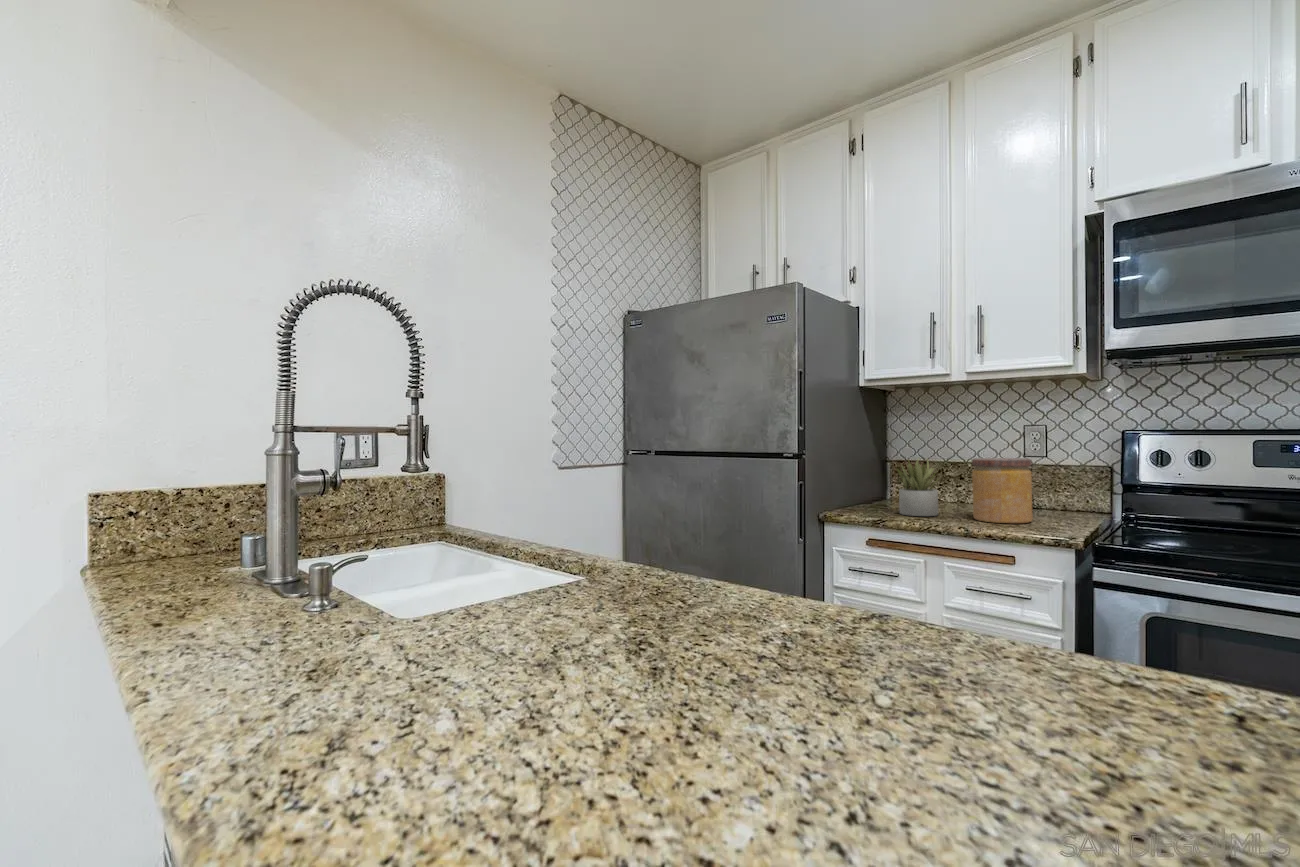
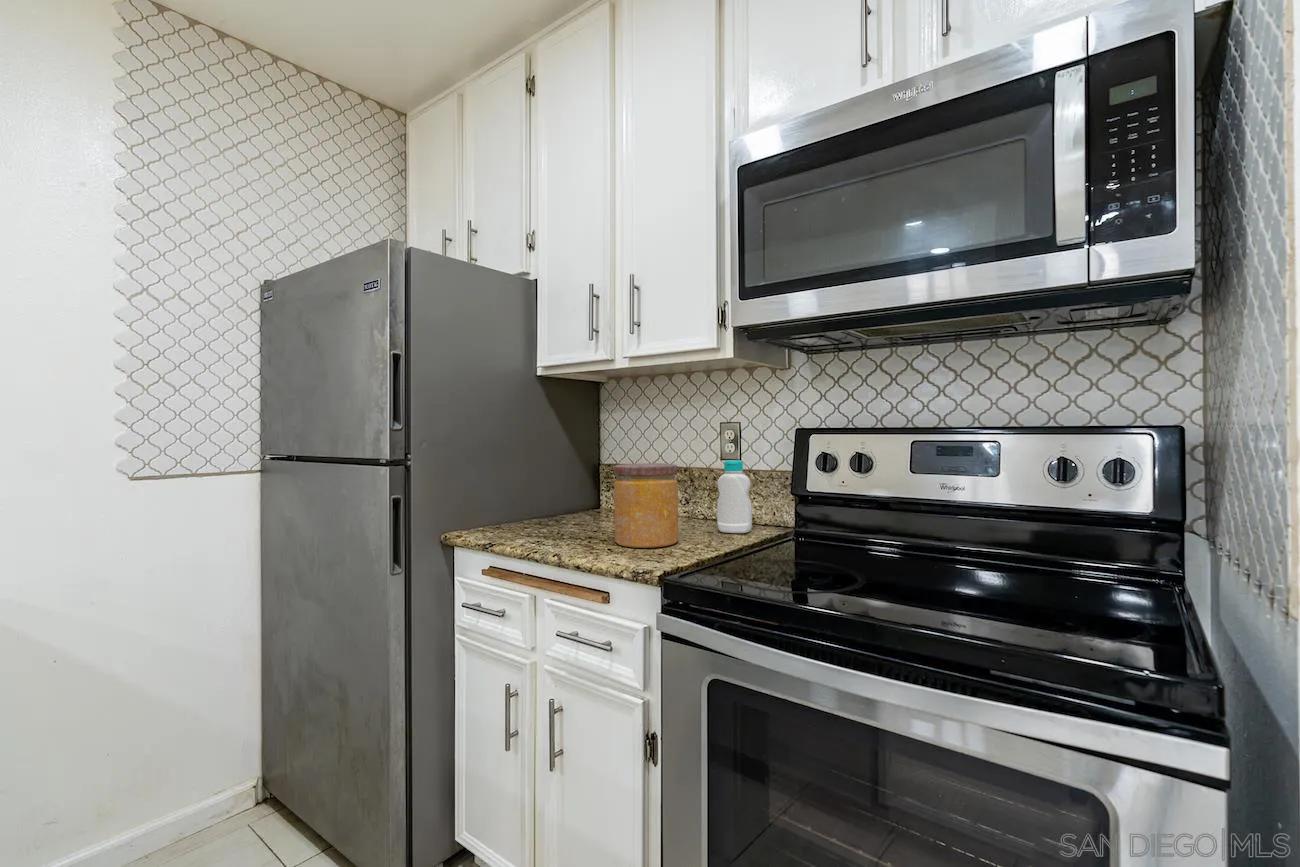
bottle: none [1041,456,1075,516] -> present [717,460,752,533]
succulent plant: present [897,460,939,516] -> none [546,463,595,537]

